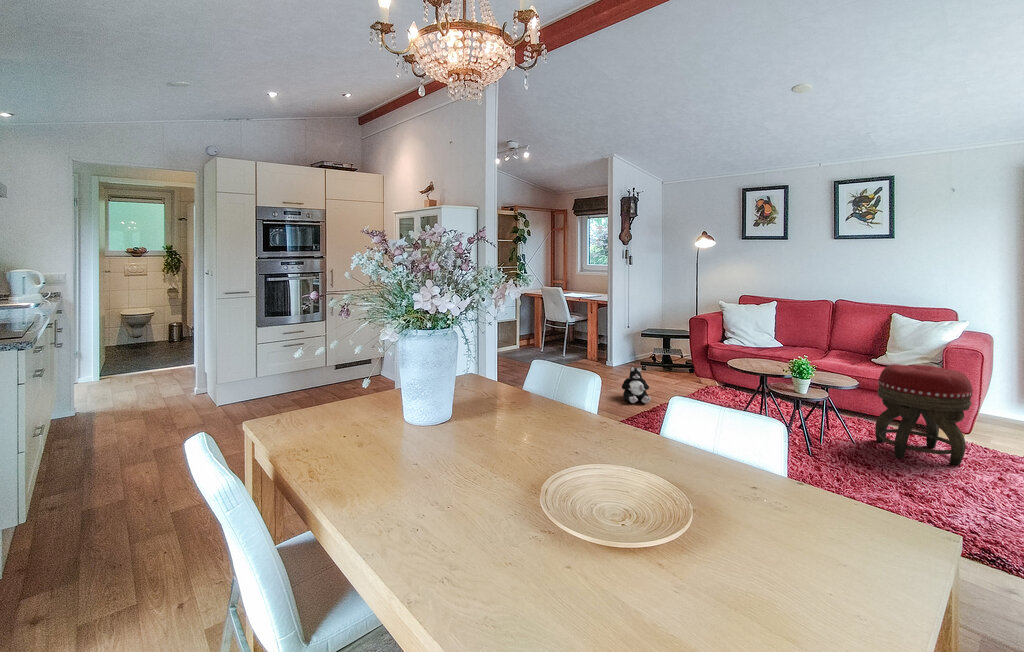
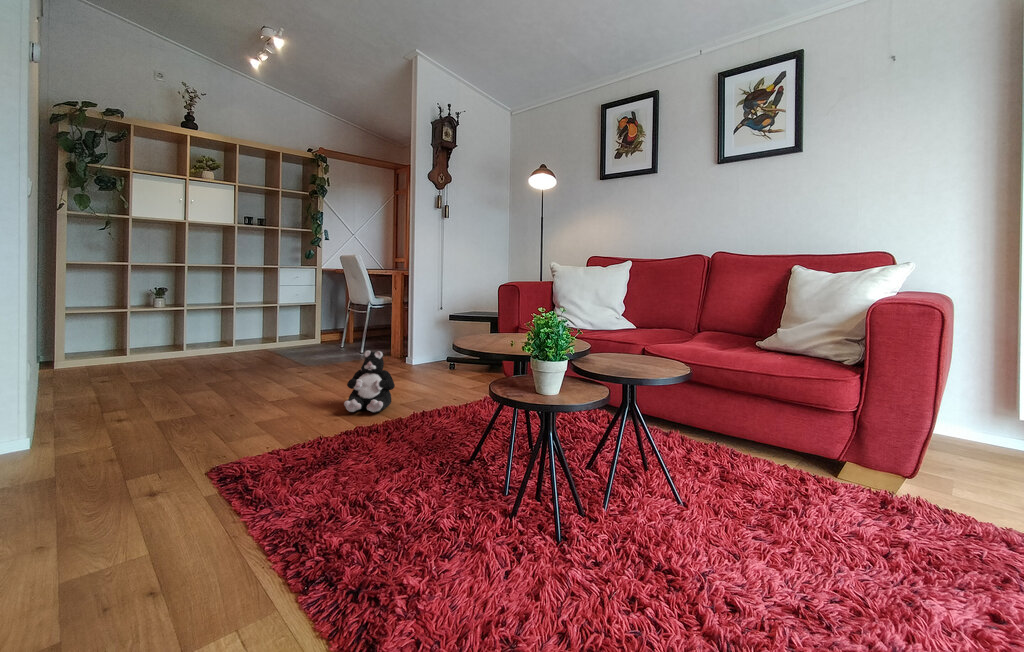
footstool: present [875,364,973,465] -> none [722,326,919,566]

